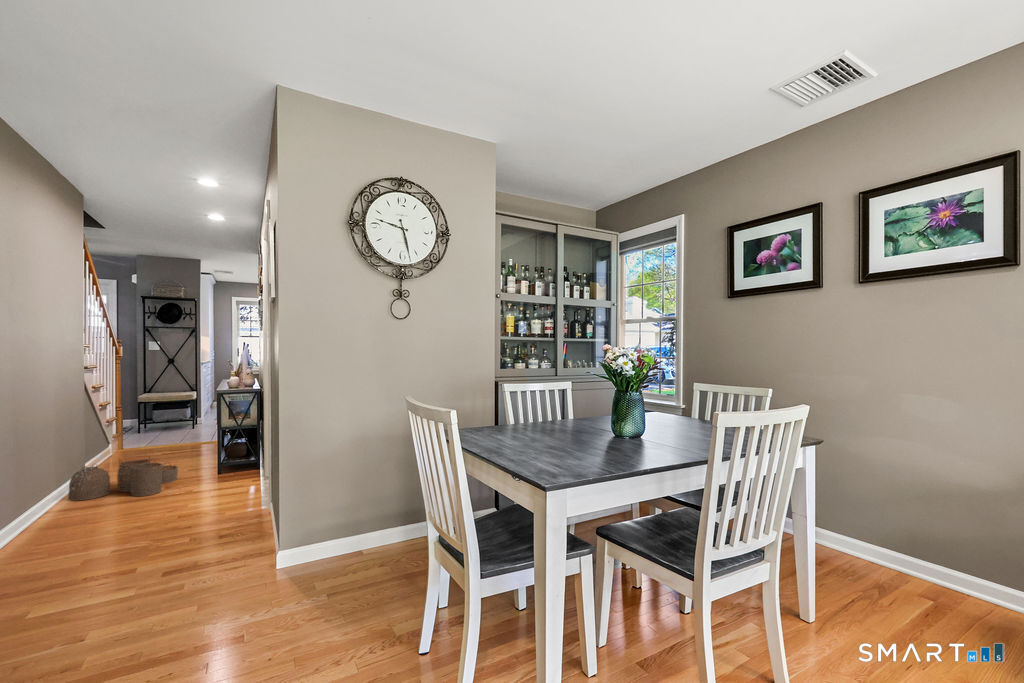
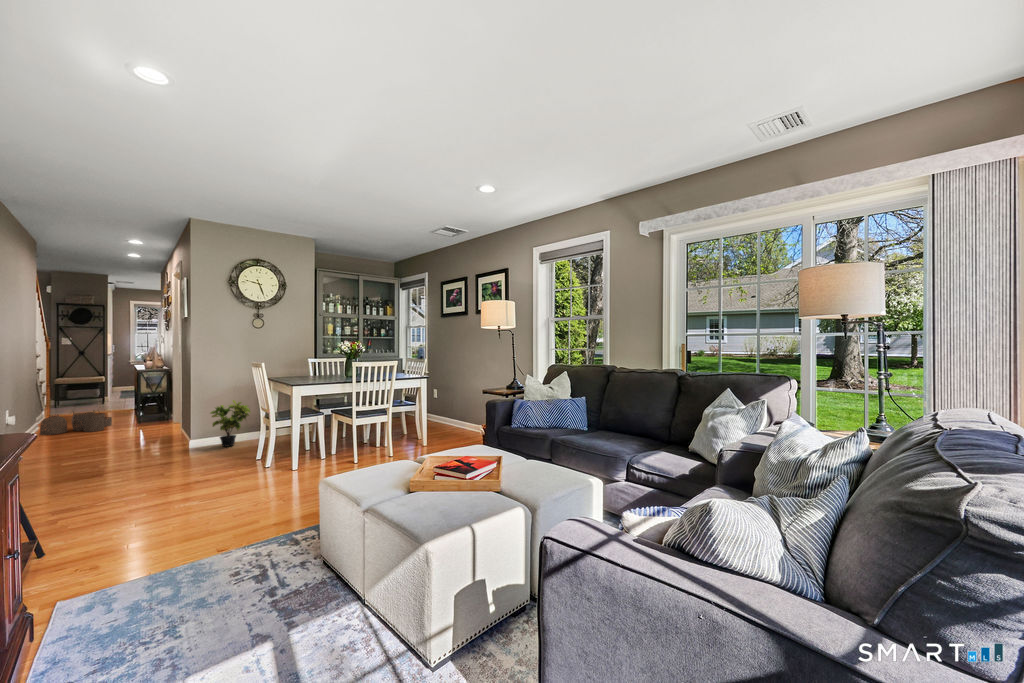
potted plant: none [312,470,390,575] -> present [211,400,251,447]

